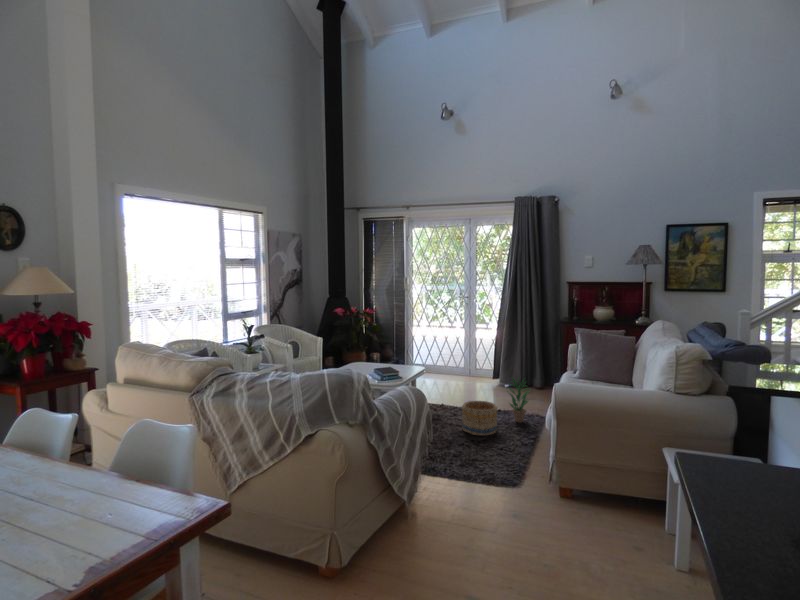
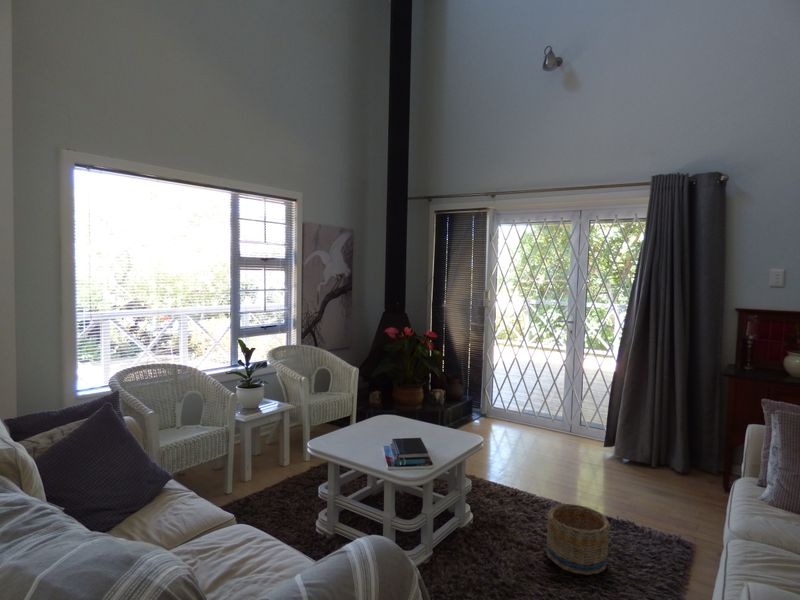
potted plant: present [510,378,529,423] -> none [627,468,675,550]

